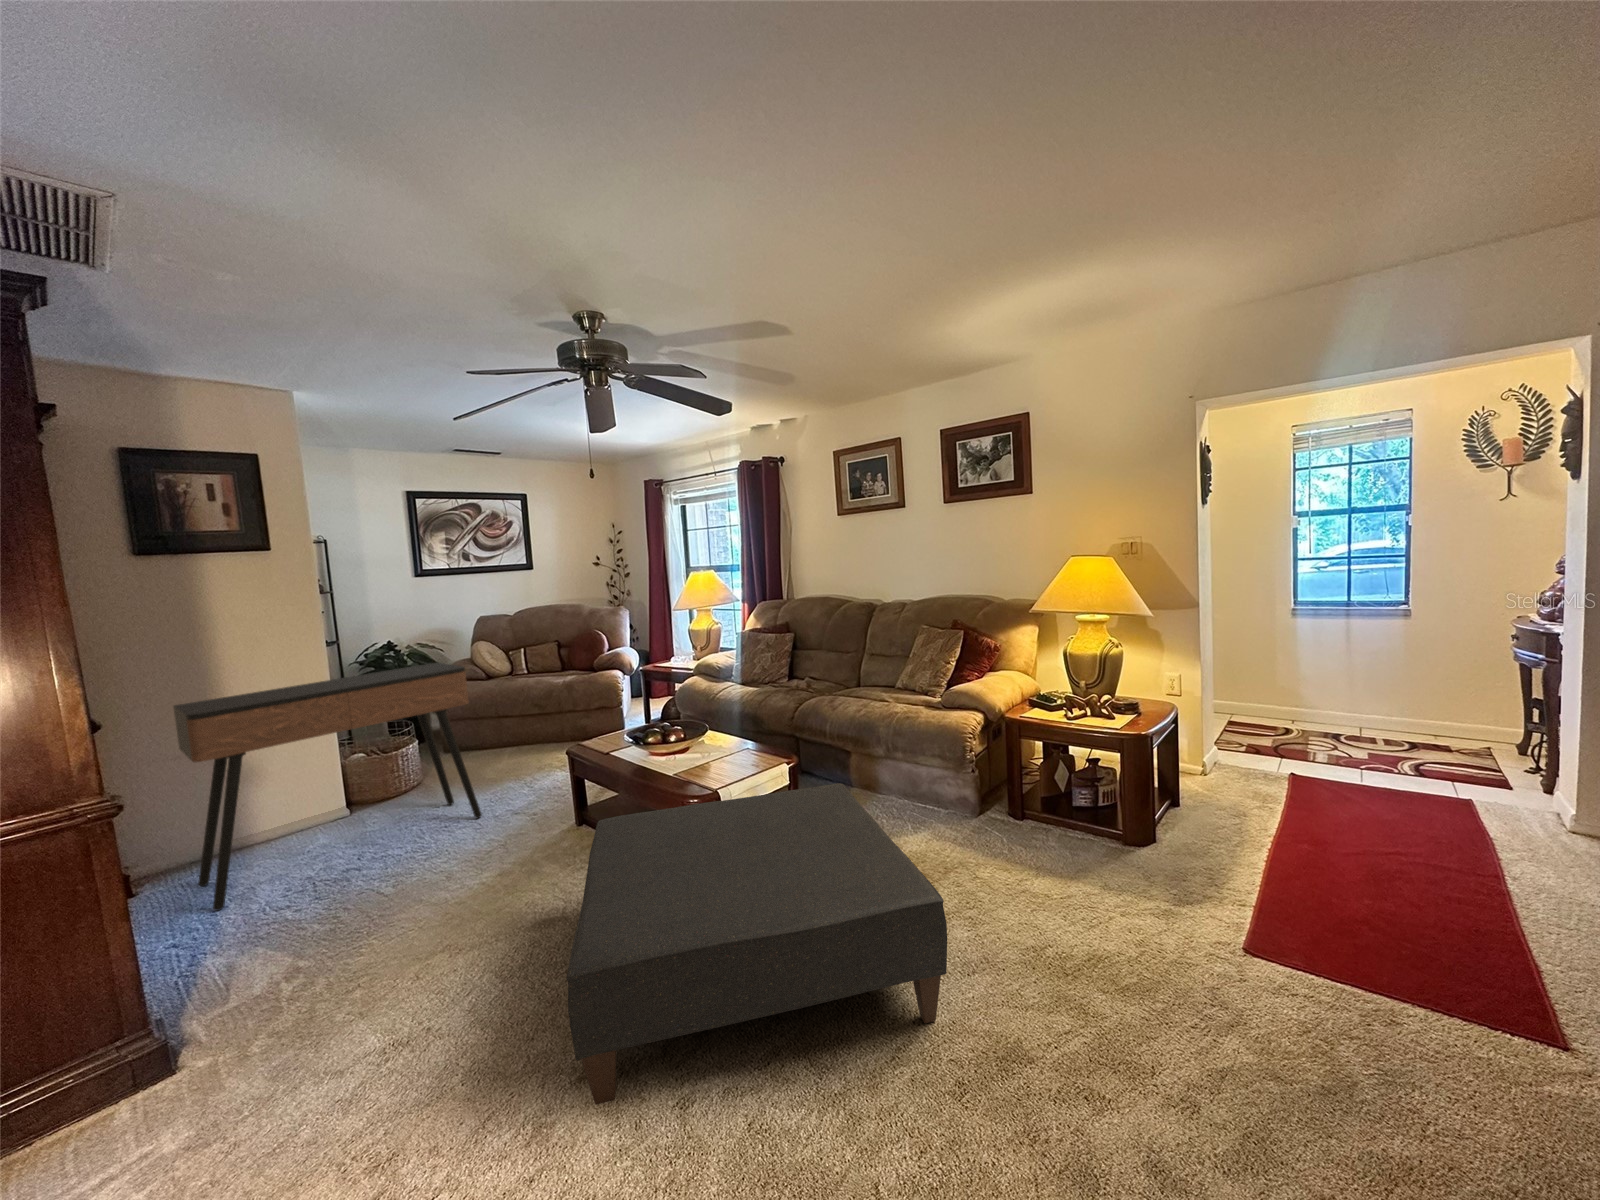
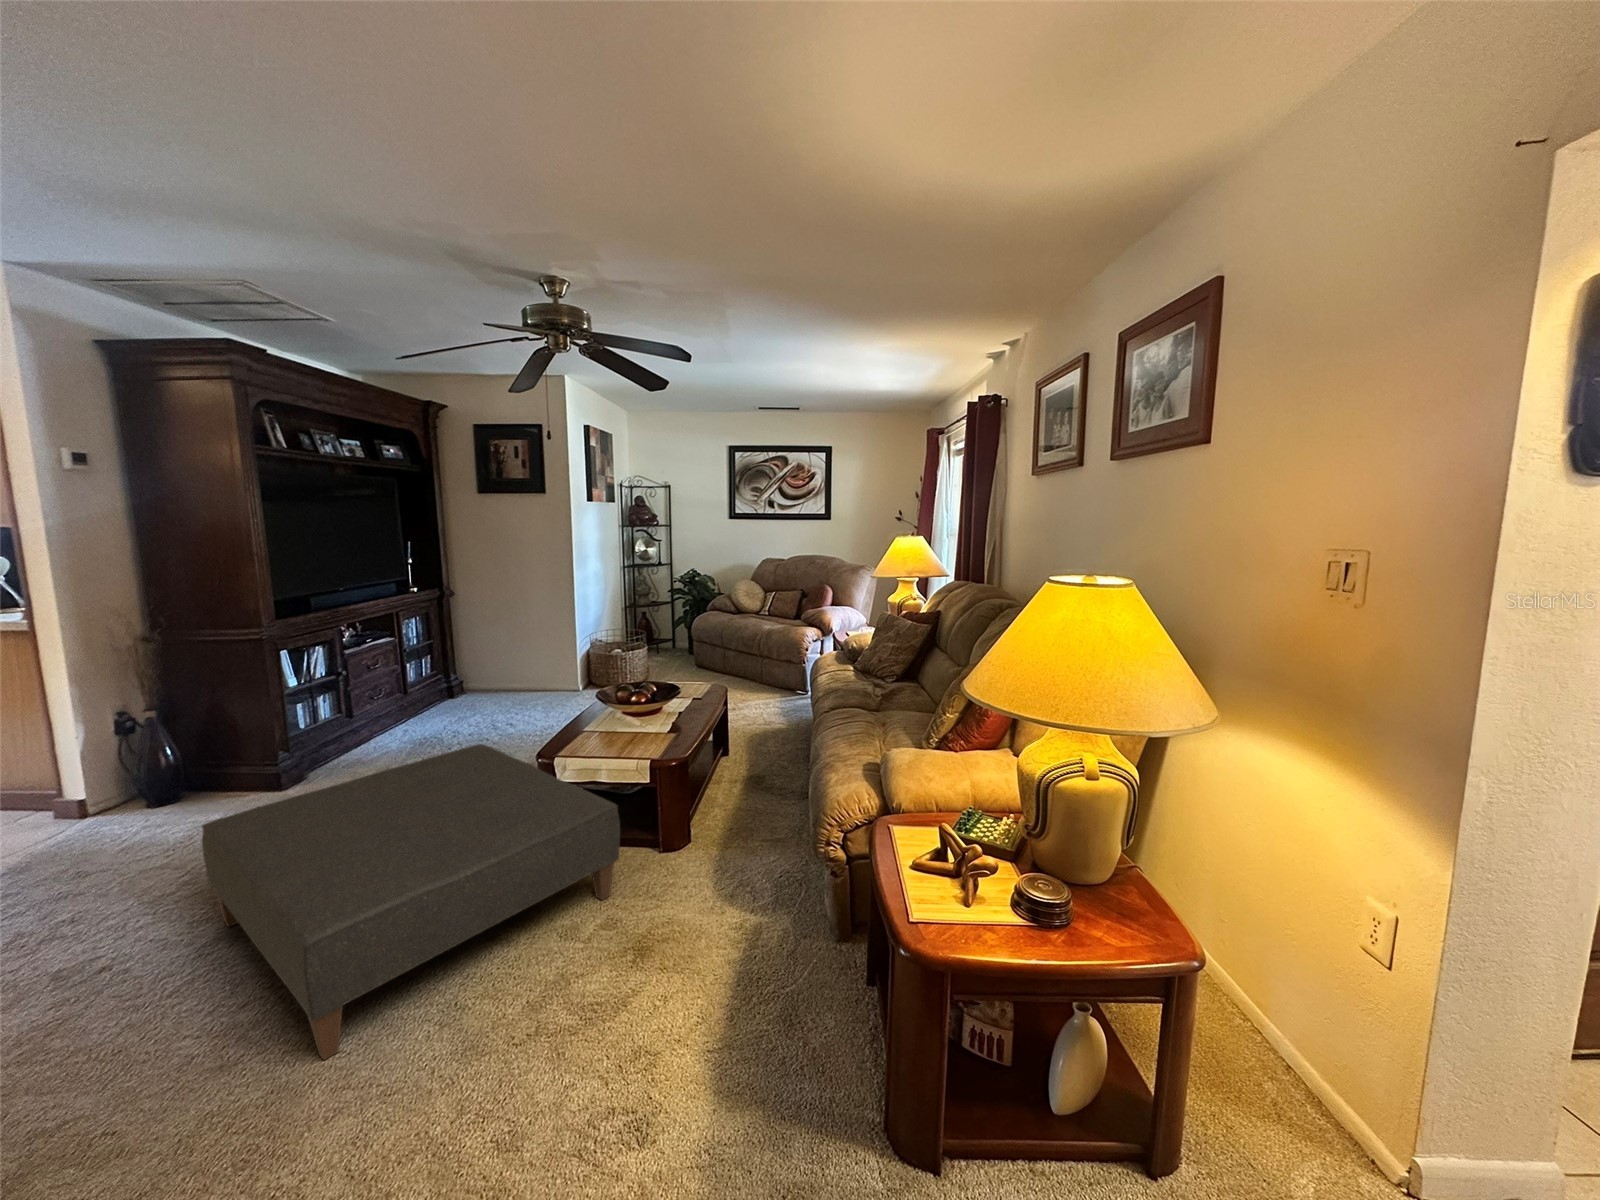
console table: present [173,663,482,911] -> none [434,587,617,718]

